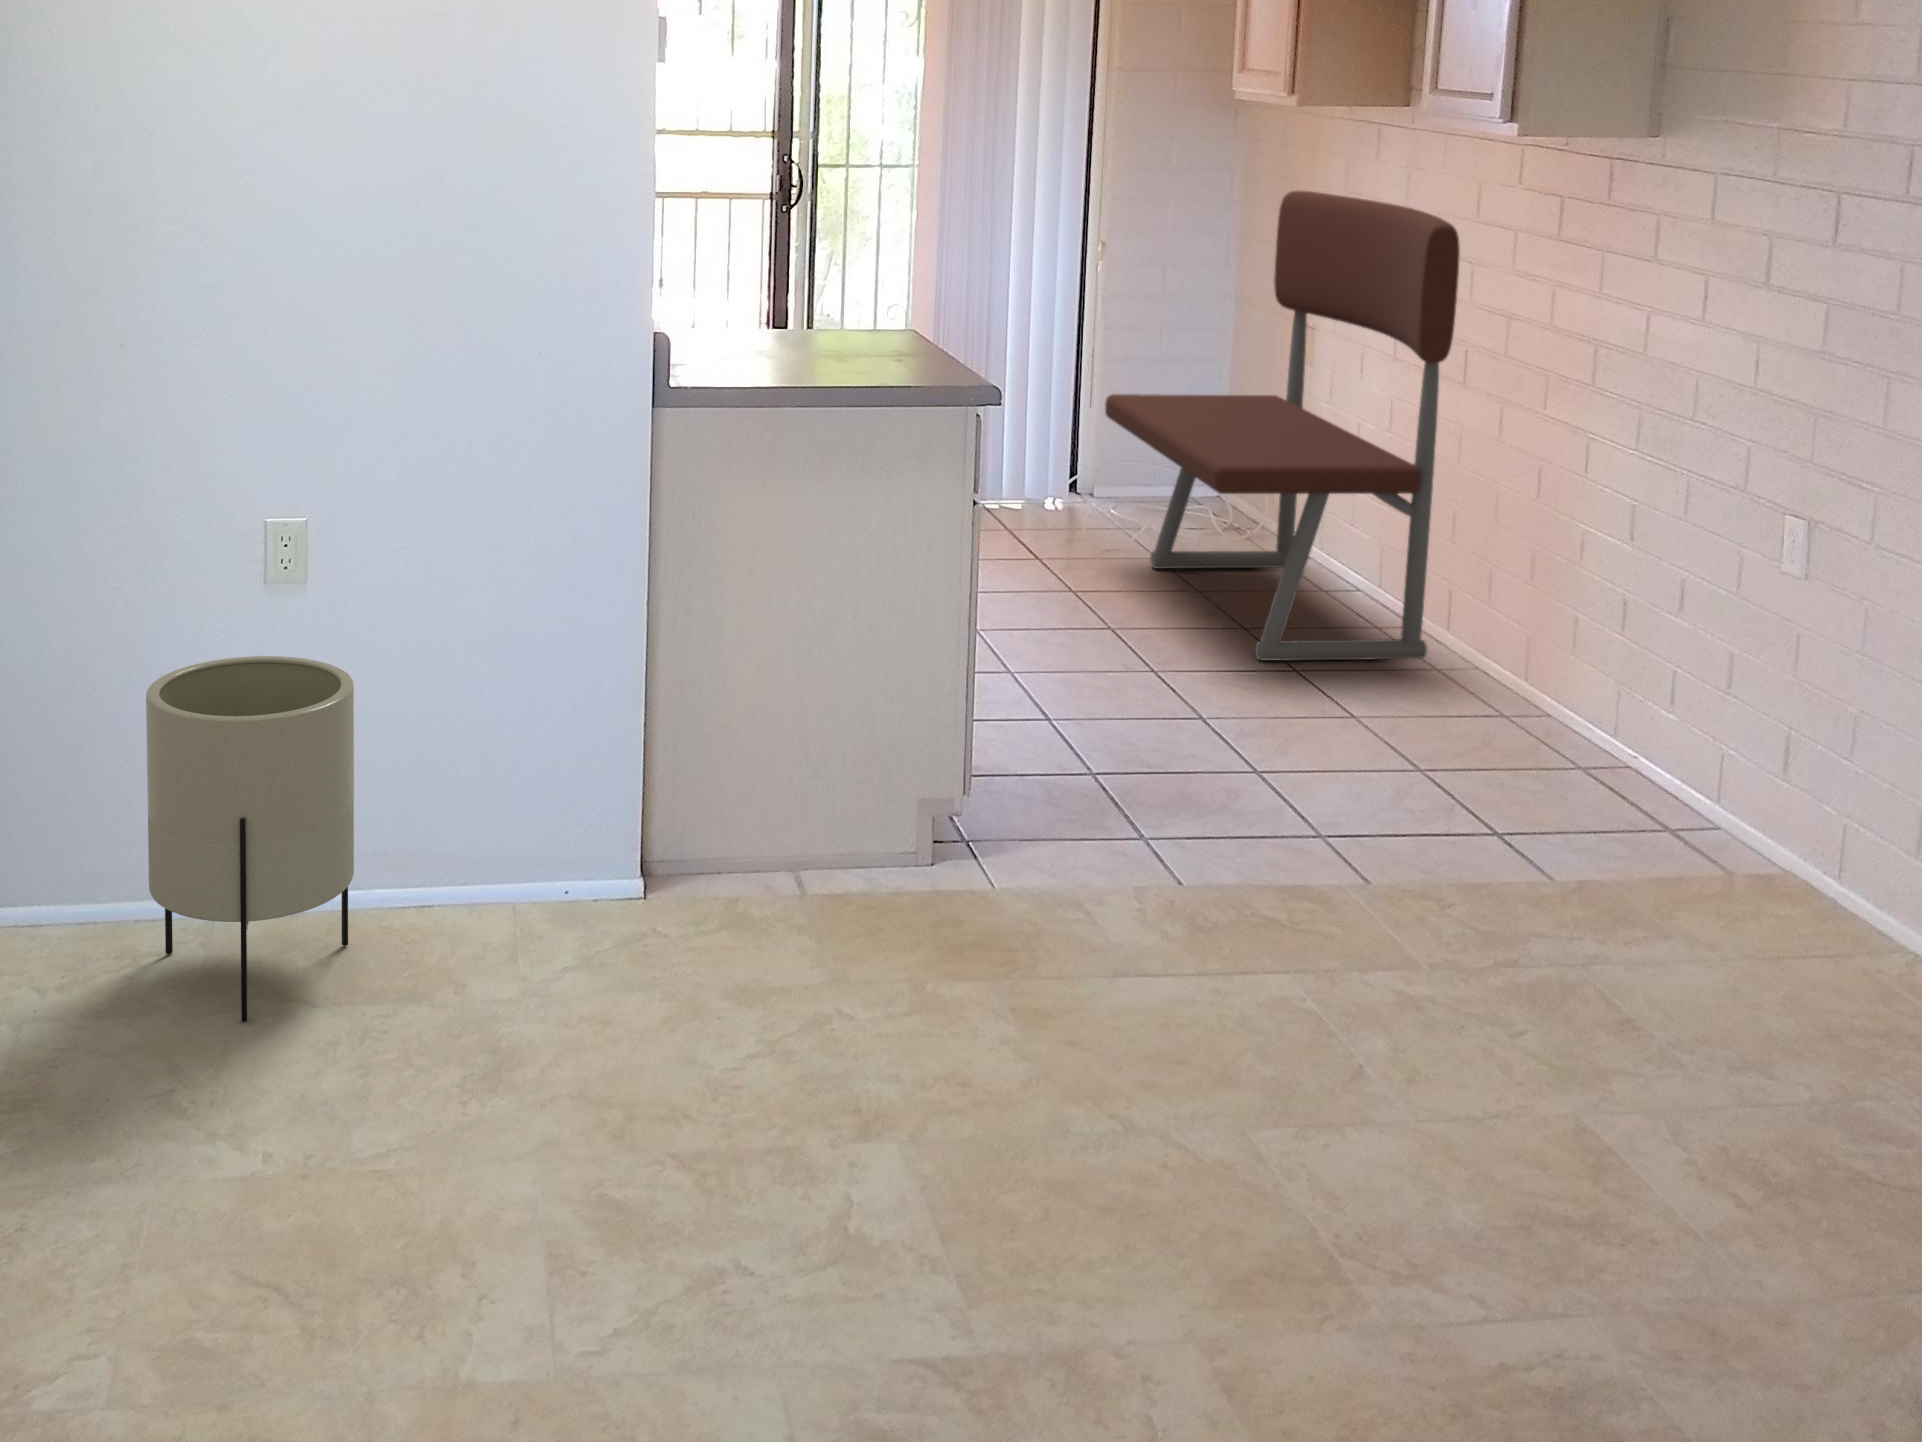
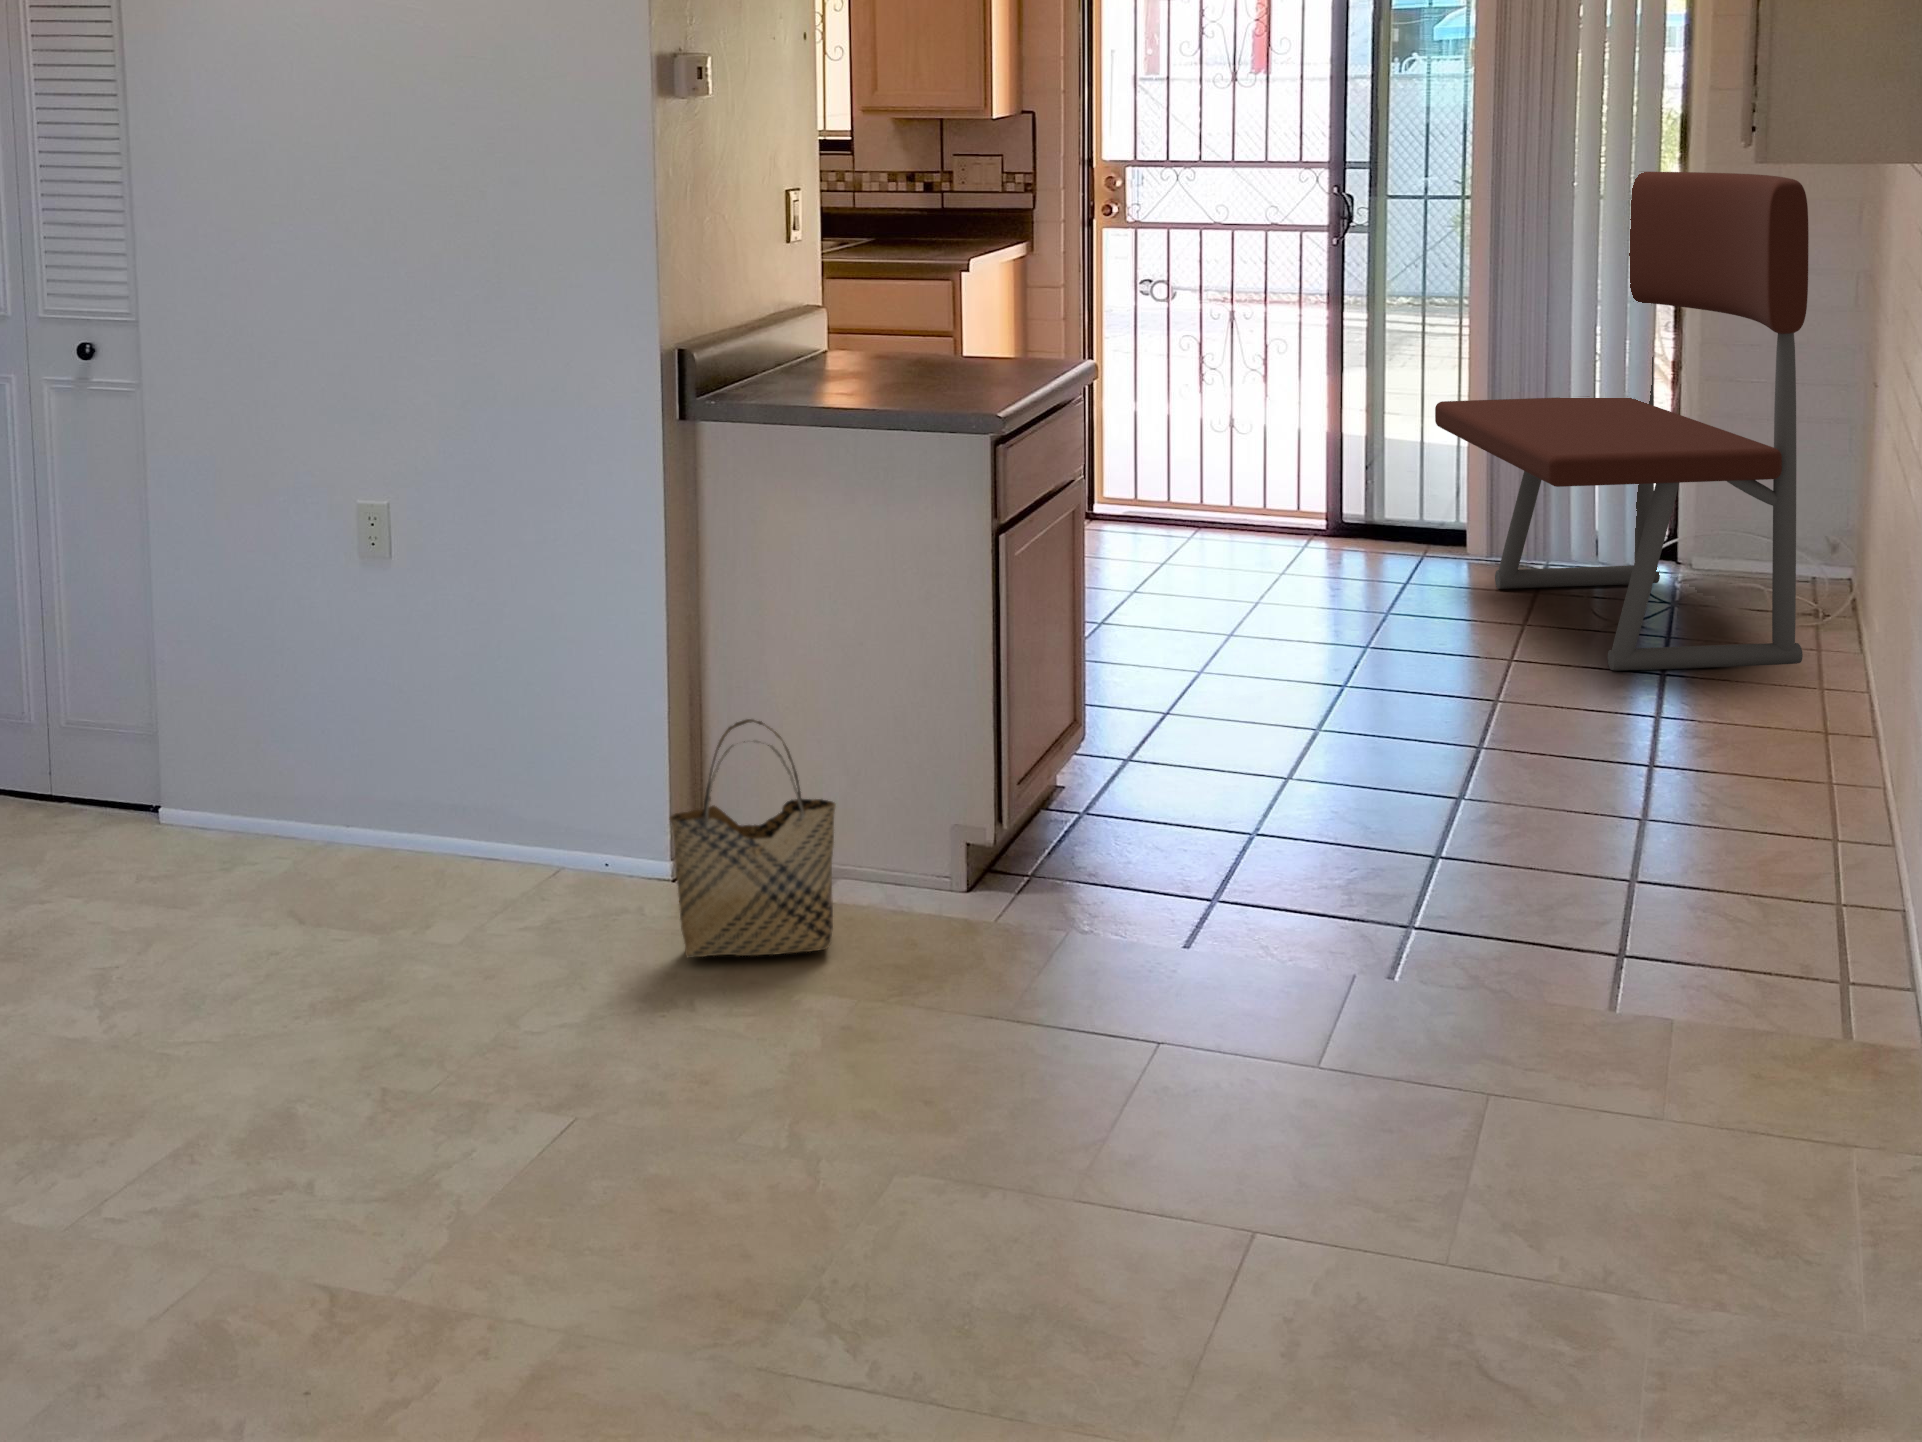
planter: present [146,656,354,1022] -> none [364,648,593,1032]
woven basket: none [425,726,581,947] -> present [670,719,836,958]

